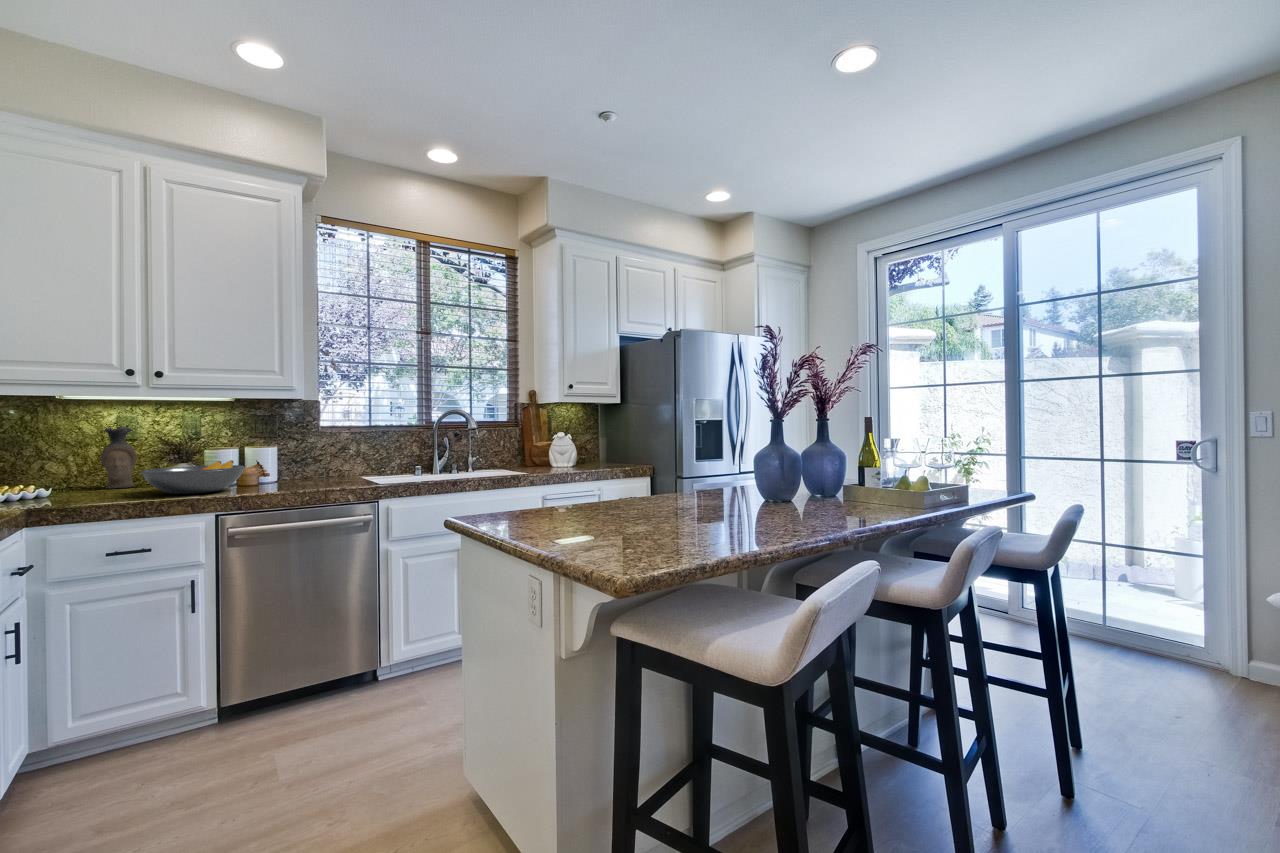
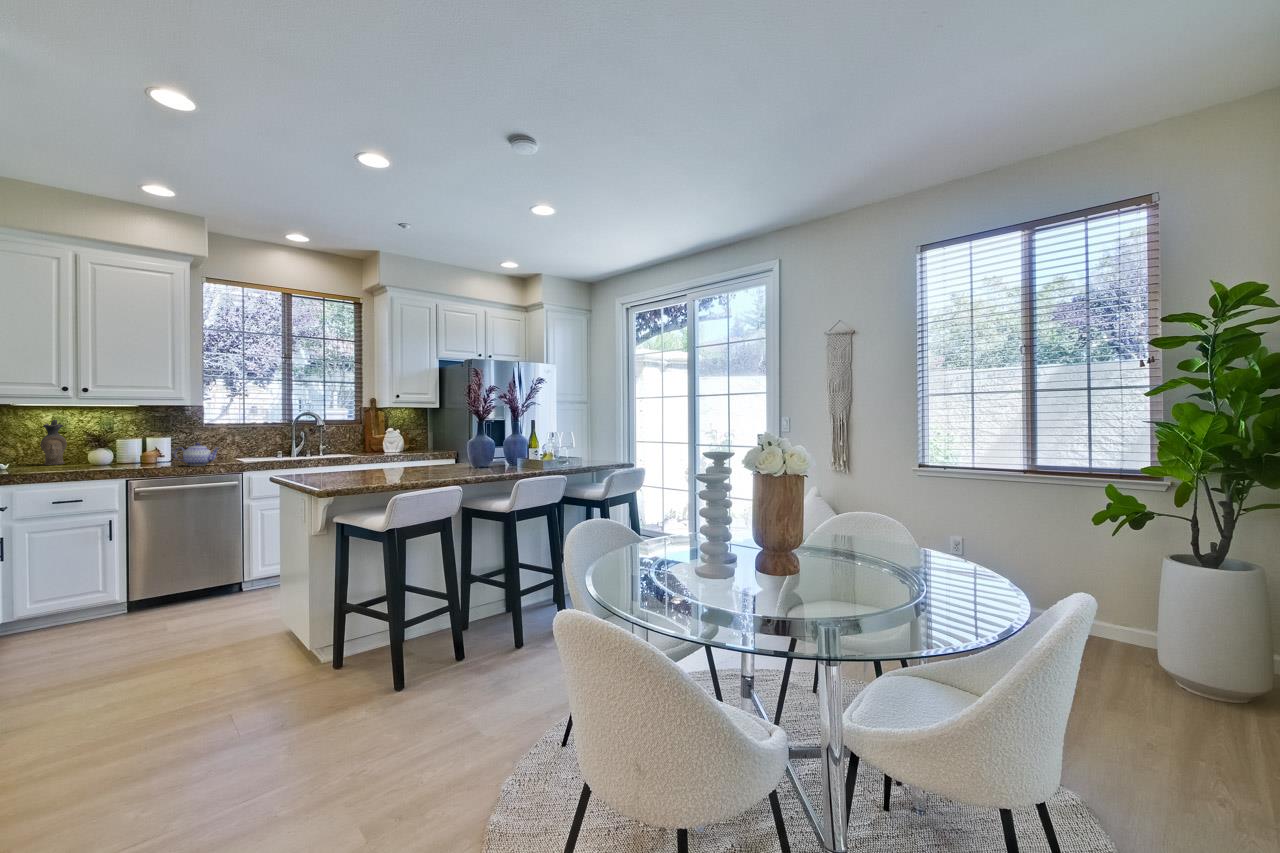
teapot: none [284,455,348,492] -> present [174,443,219,466]
fruit bowl: present [141,460,245,494] -> none [73,446,147,467]

